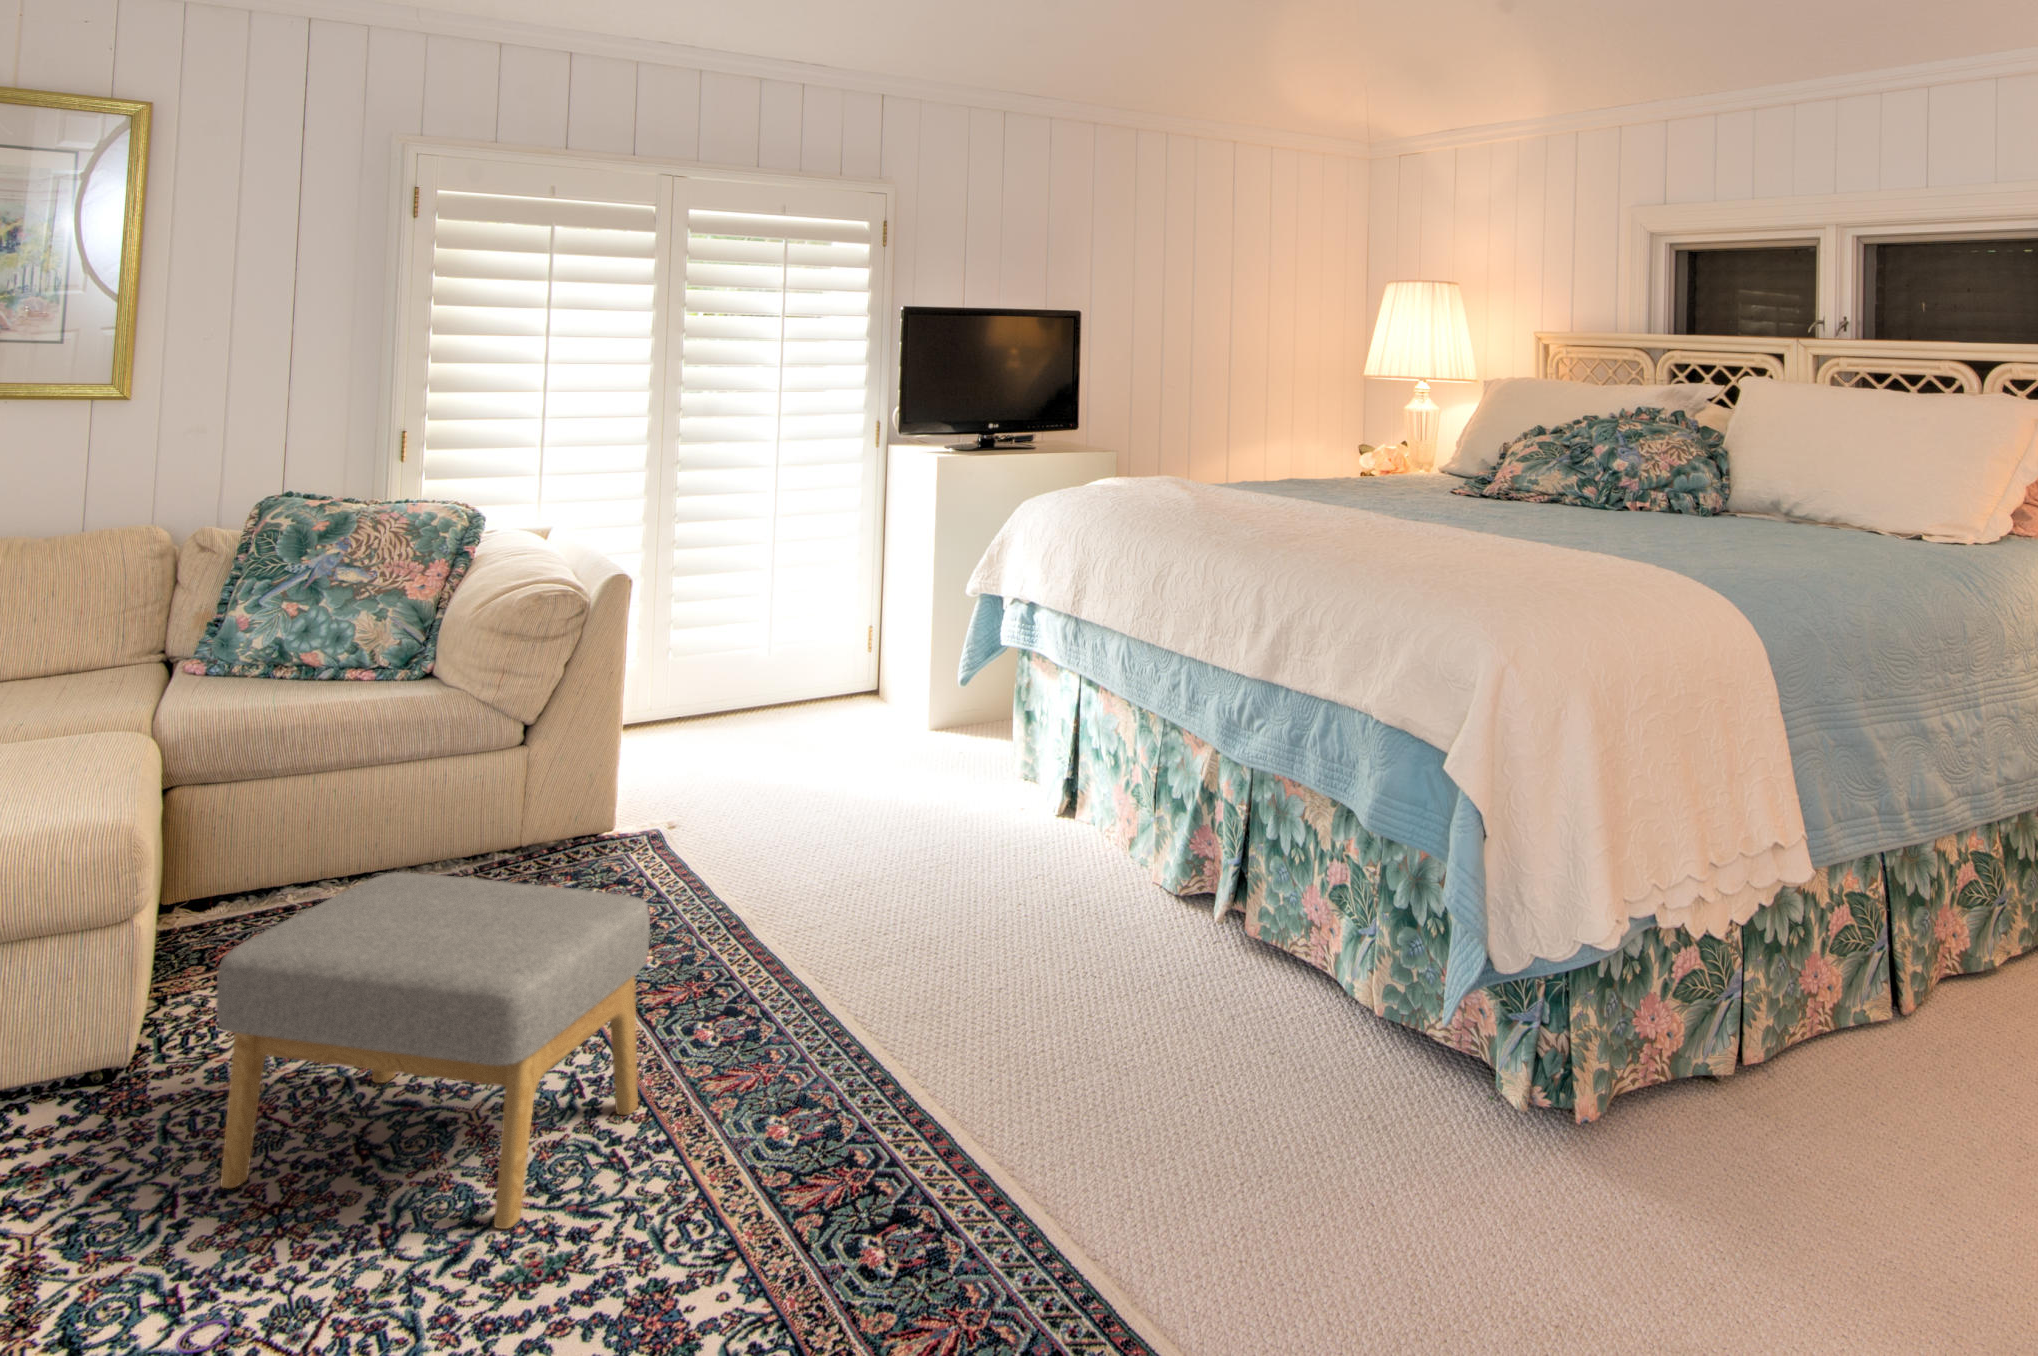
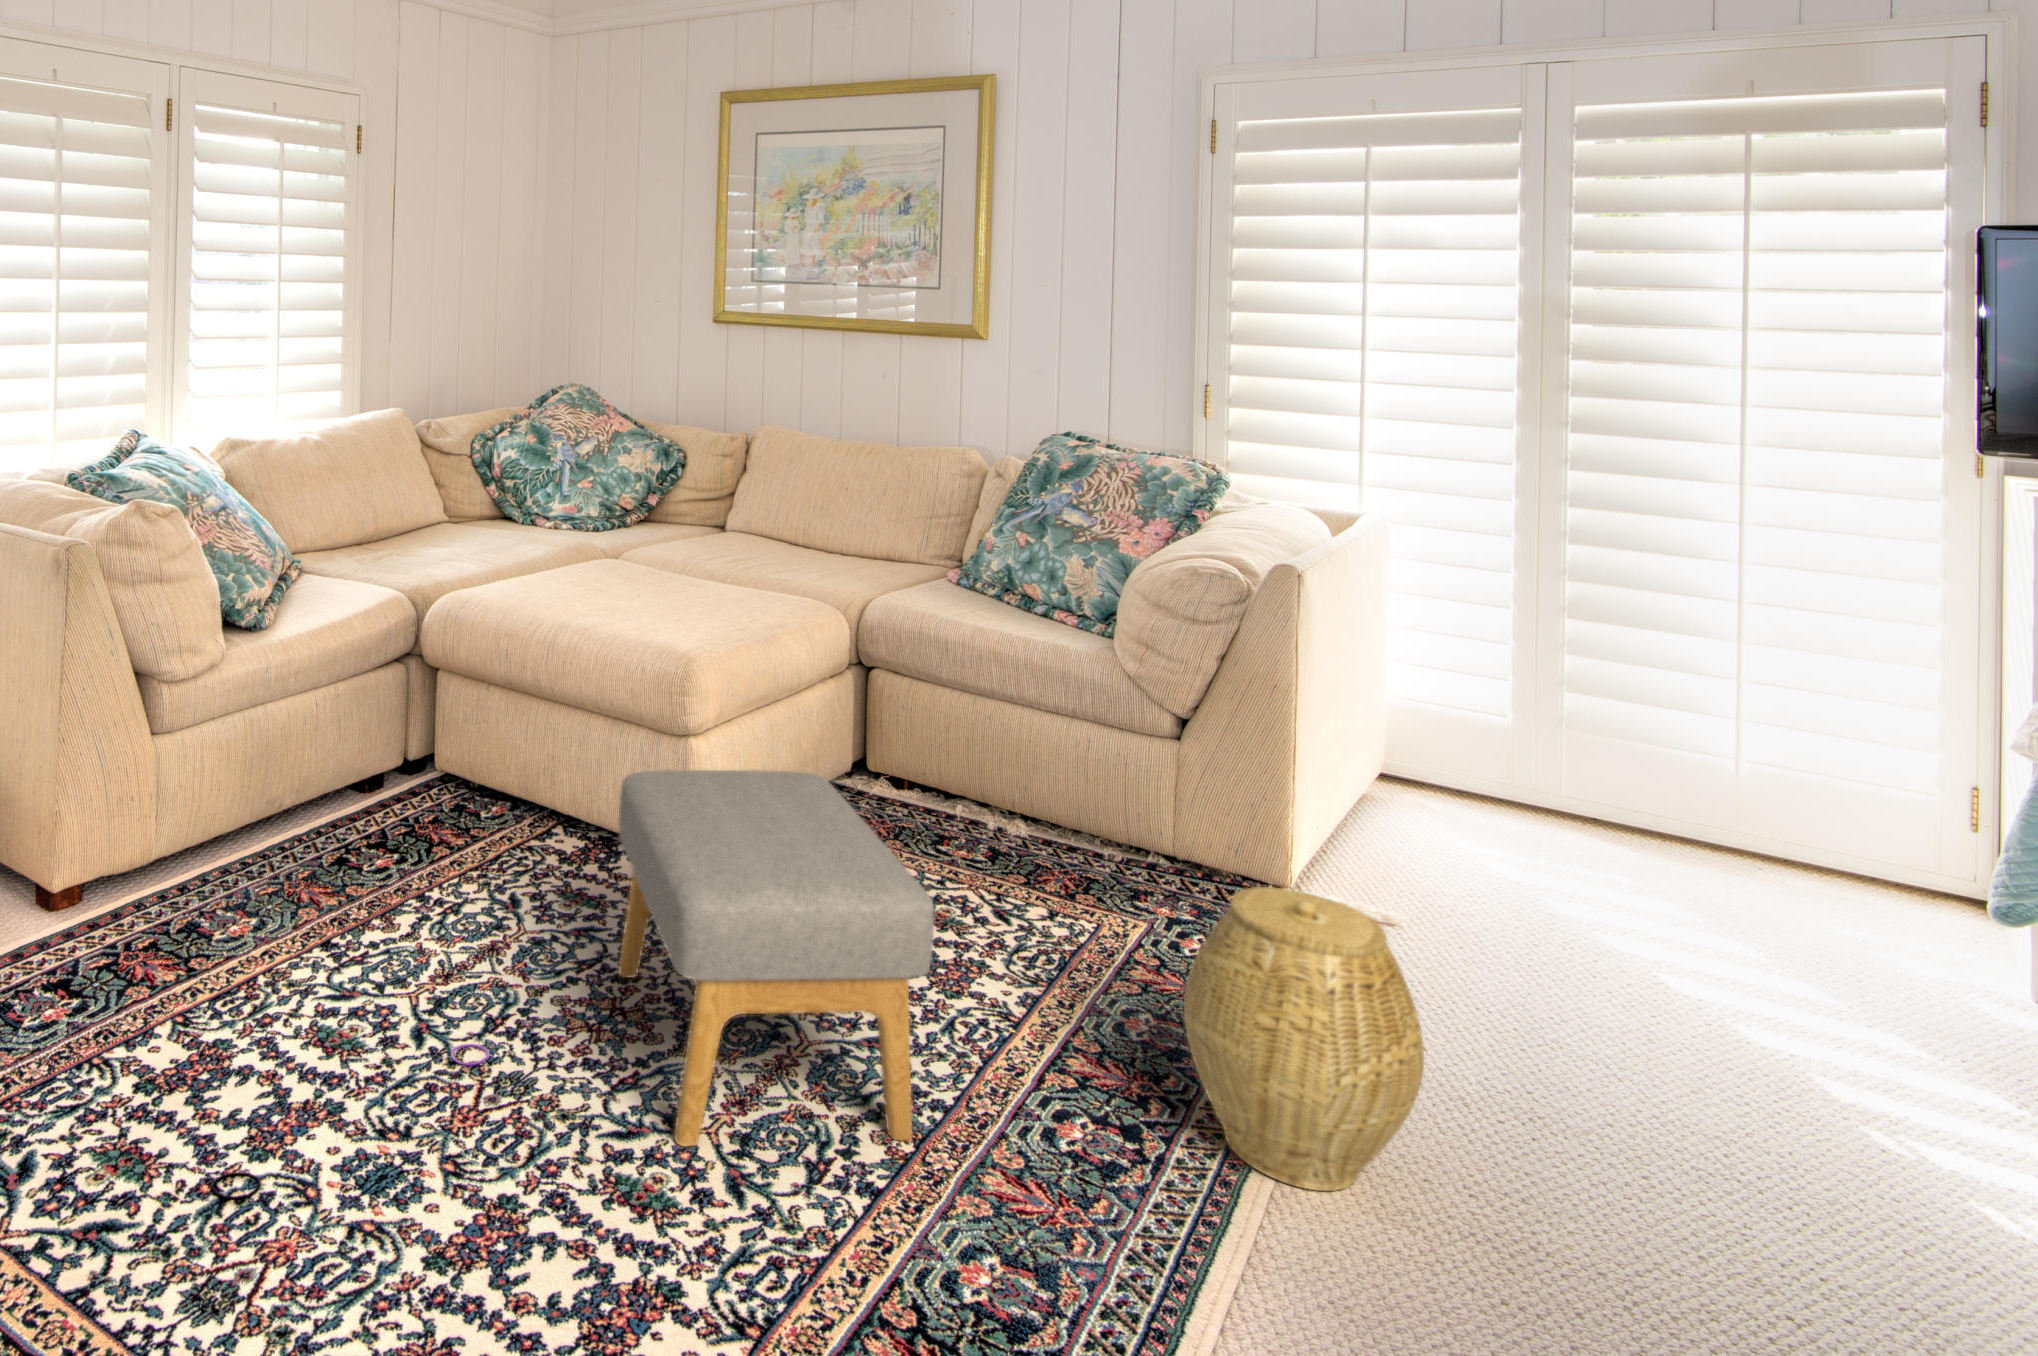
woven basket: none [737,789,886,988] -> present [1184,887,1424,1191]

